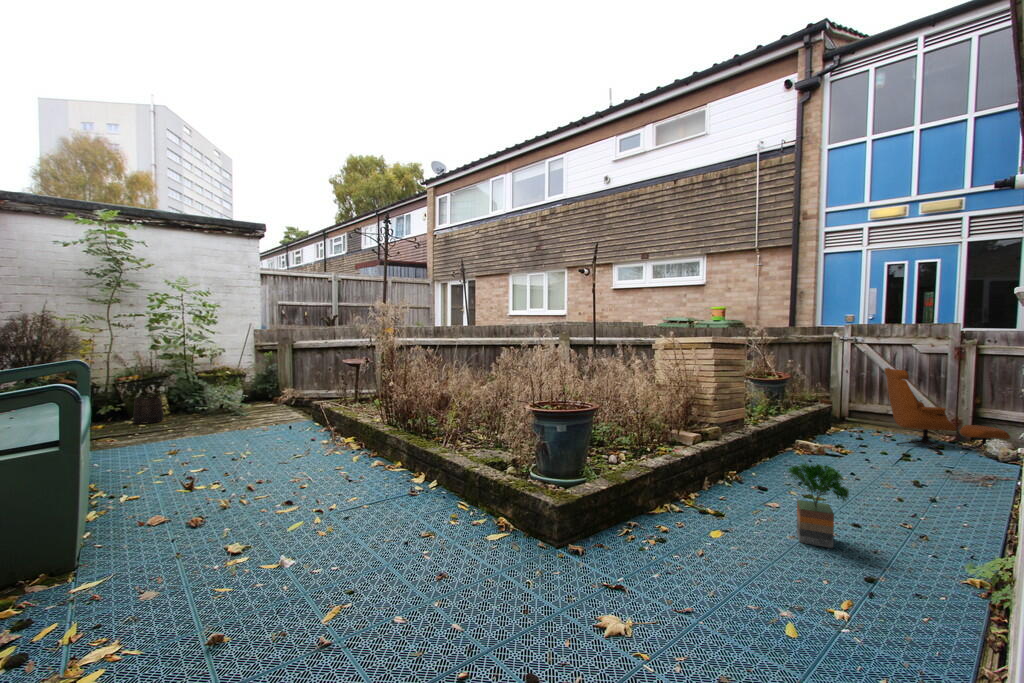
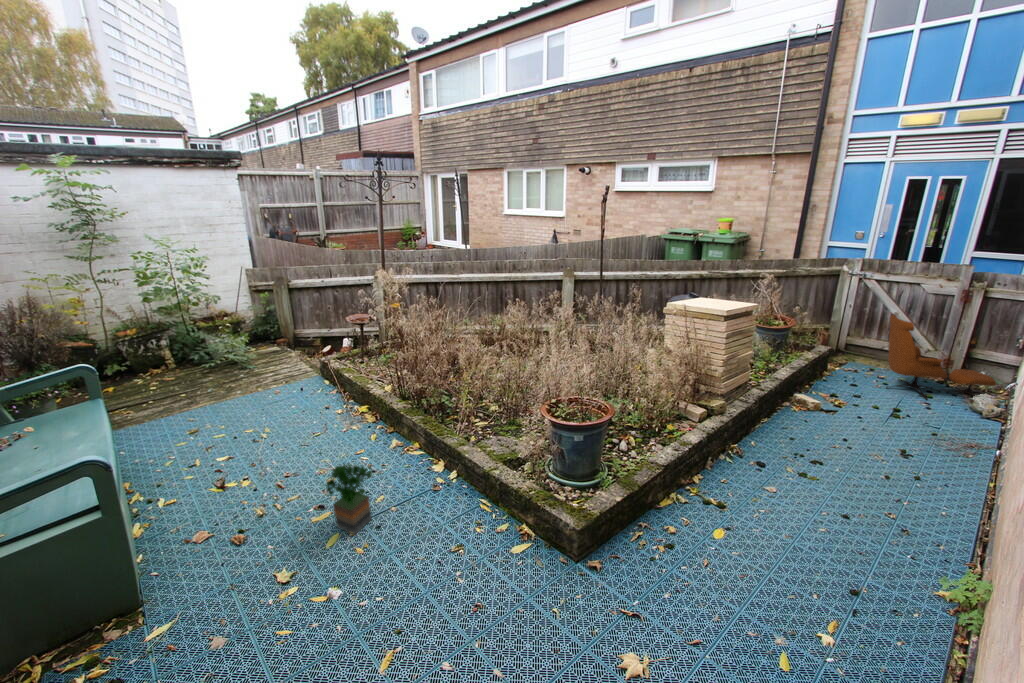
bucket: present [133,394,163,424] -> none [141,352,175,383]
potted tree: present [789,463,849,548] -> present [326,464,372,534]

